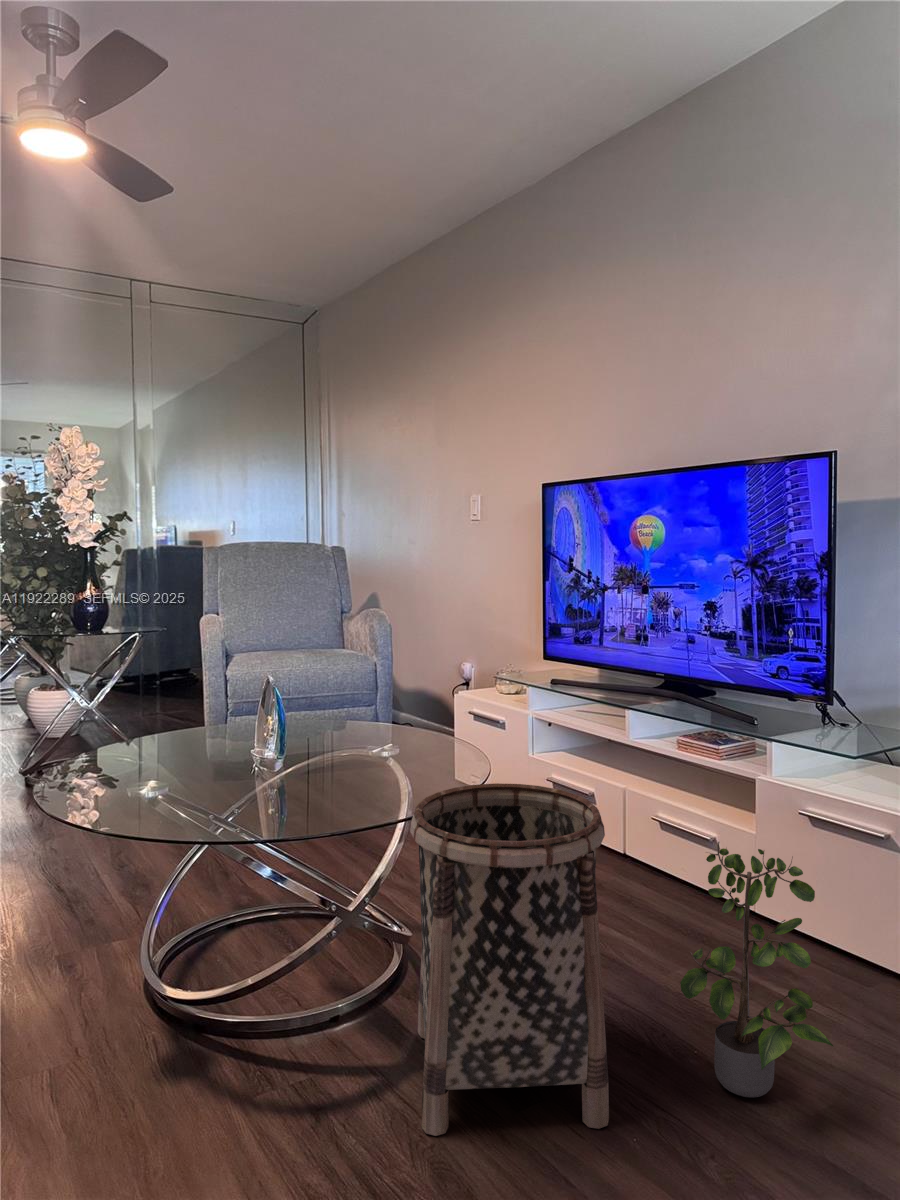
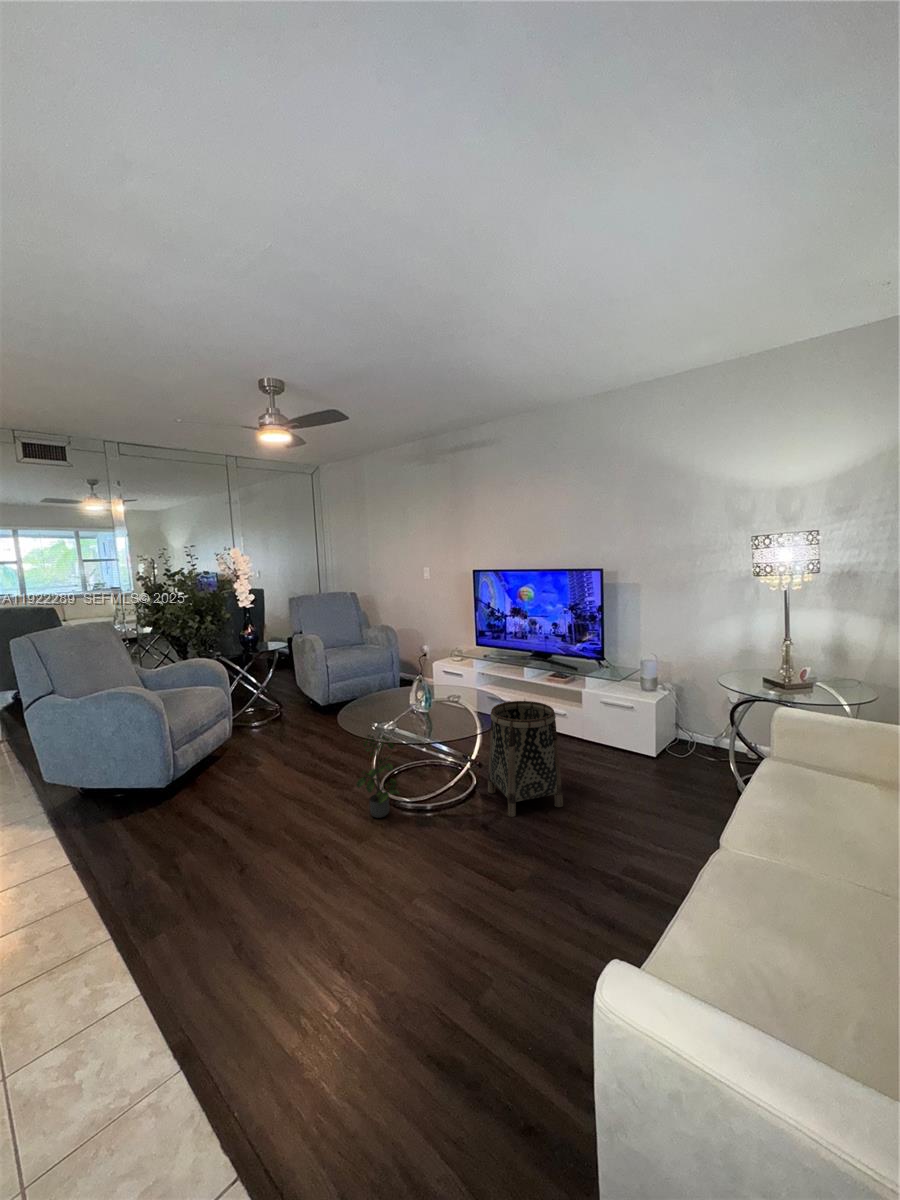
potted plant: present [680,842,833,1097] -> present [356,735,400,818]

